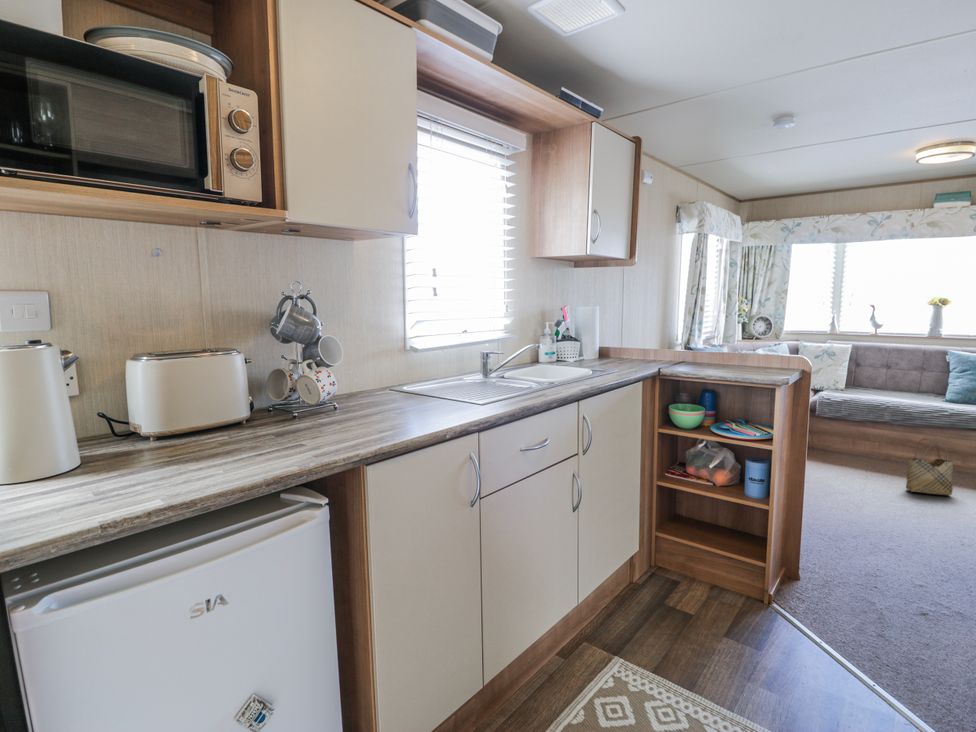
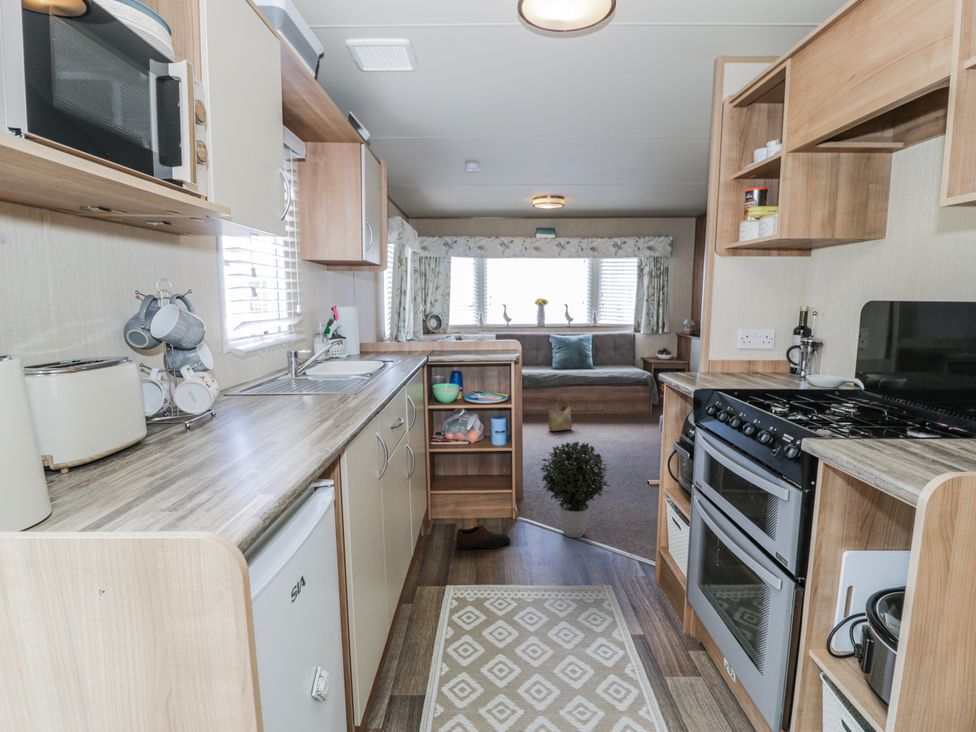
potted plant: none [800,517,927,670] -> present [541,442,609,538]
shoe: none [661,590,738,634] -> present [456,525,510,549]

